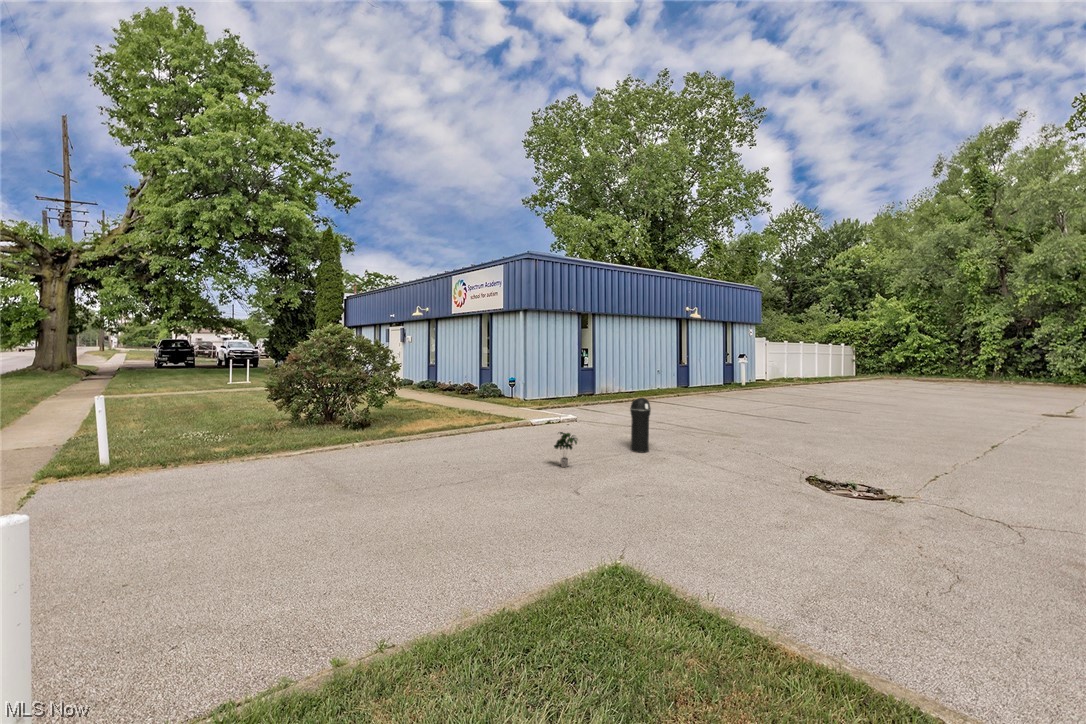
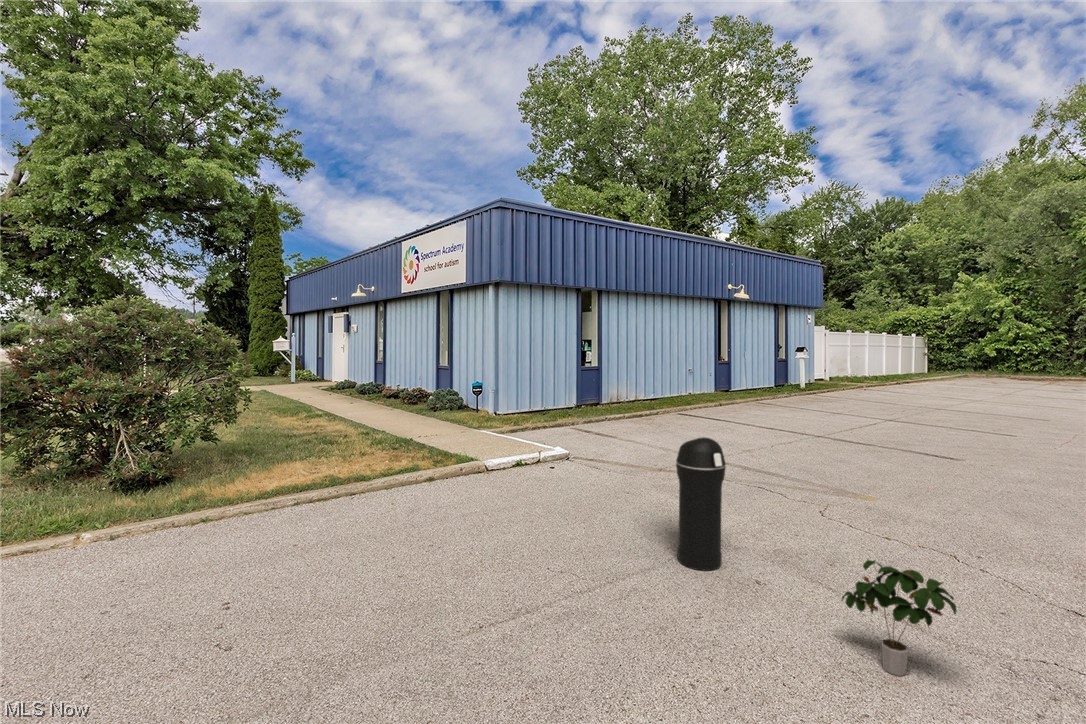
potted plant: present [554,432,577,467] -> present [842,560,957,676]

